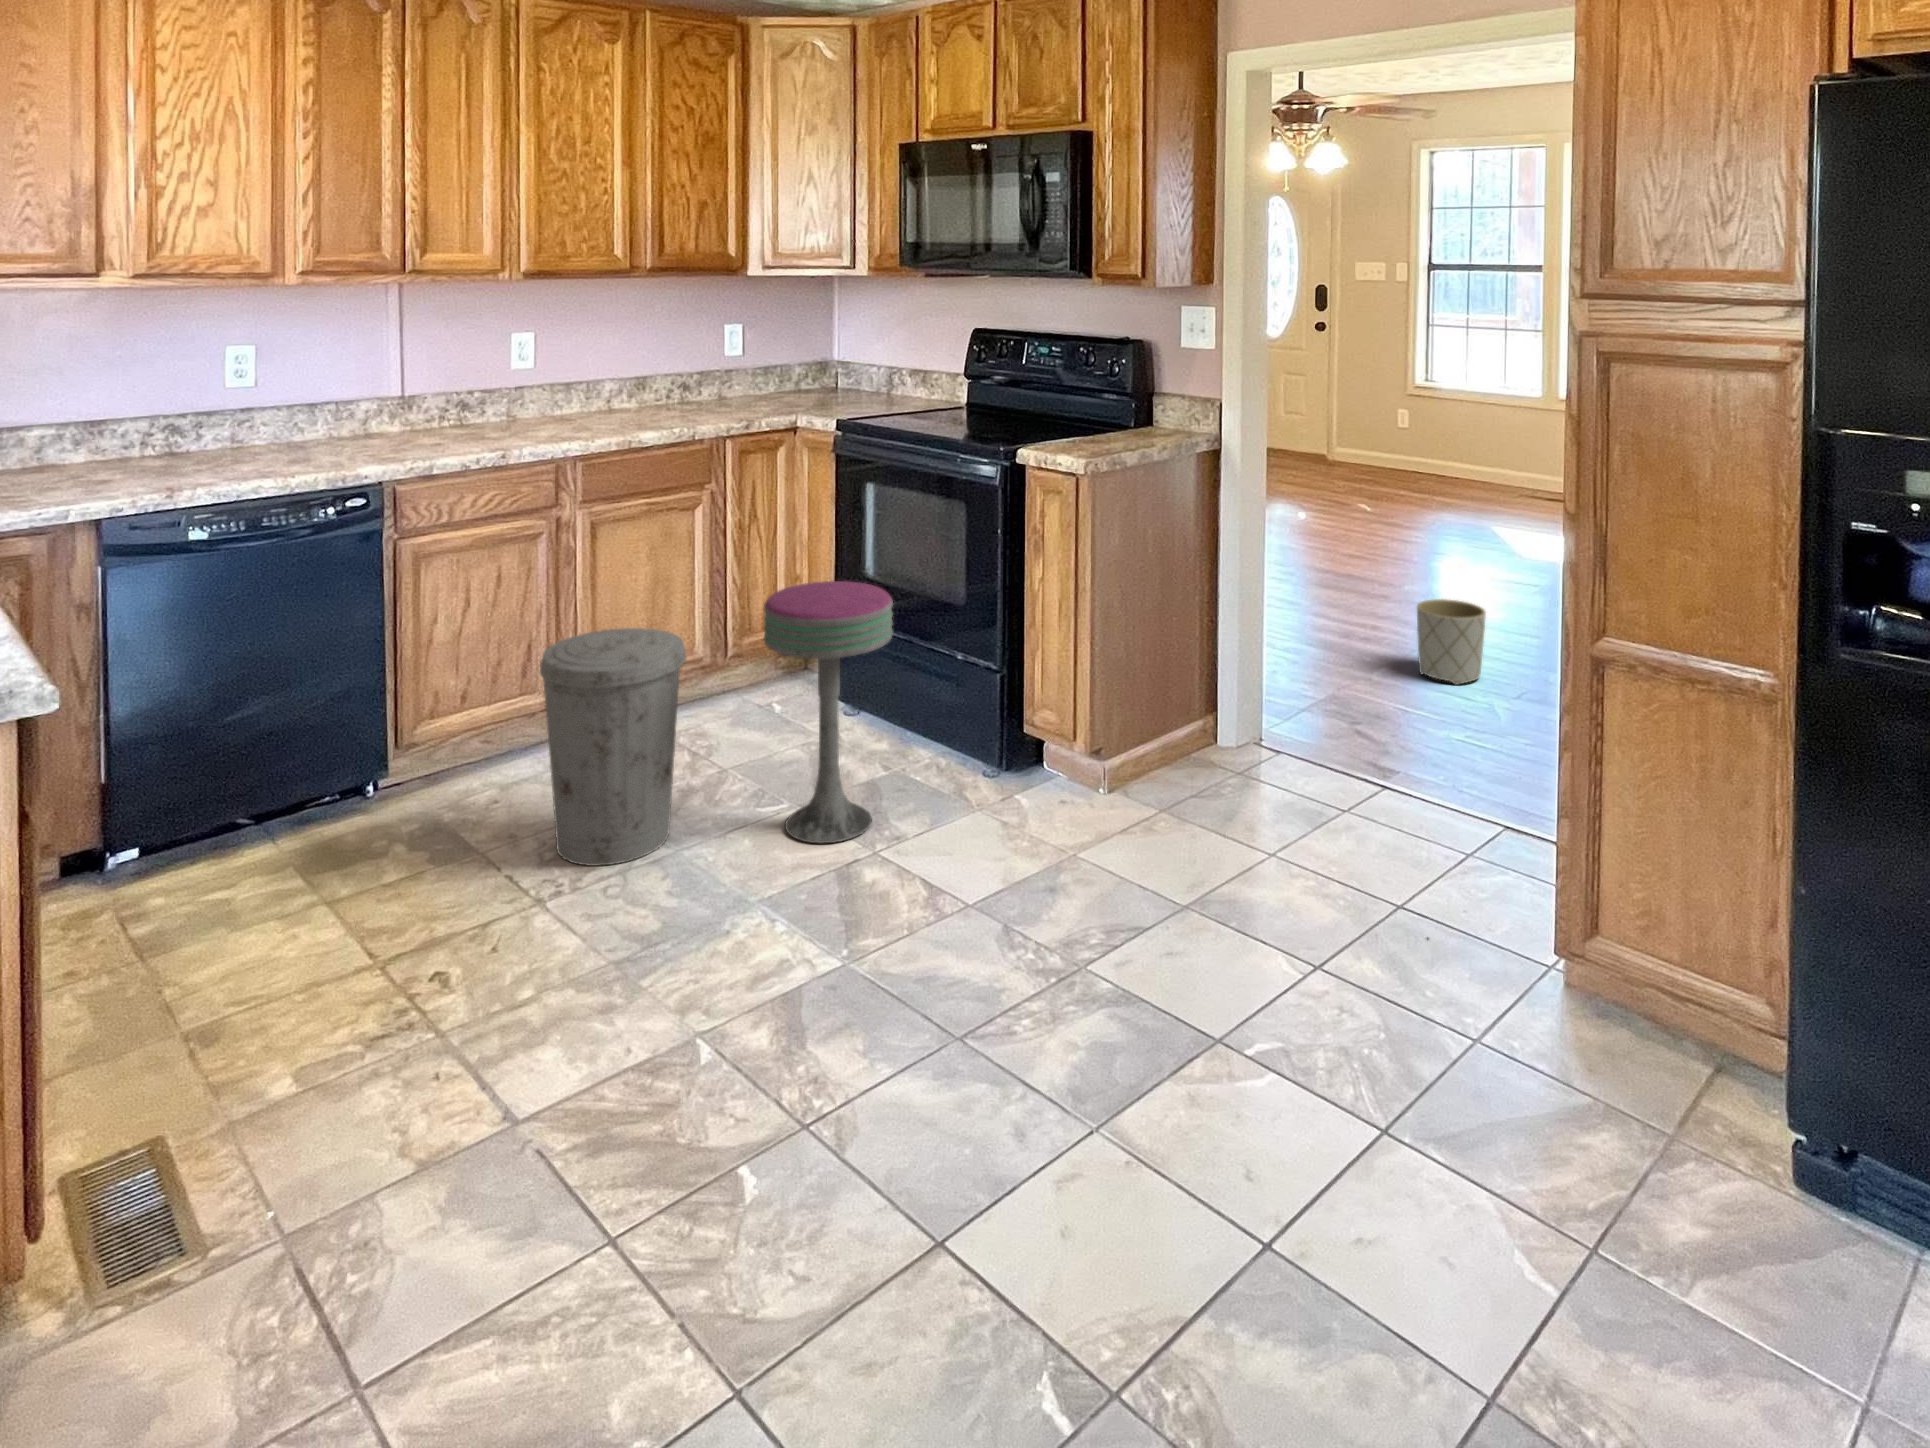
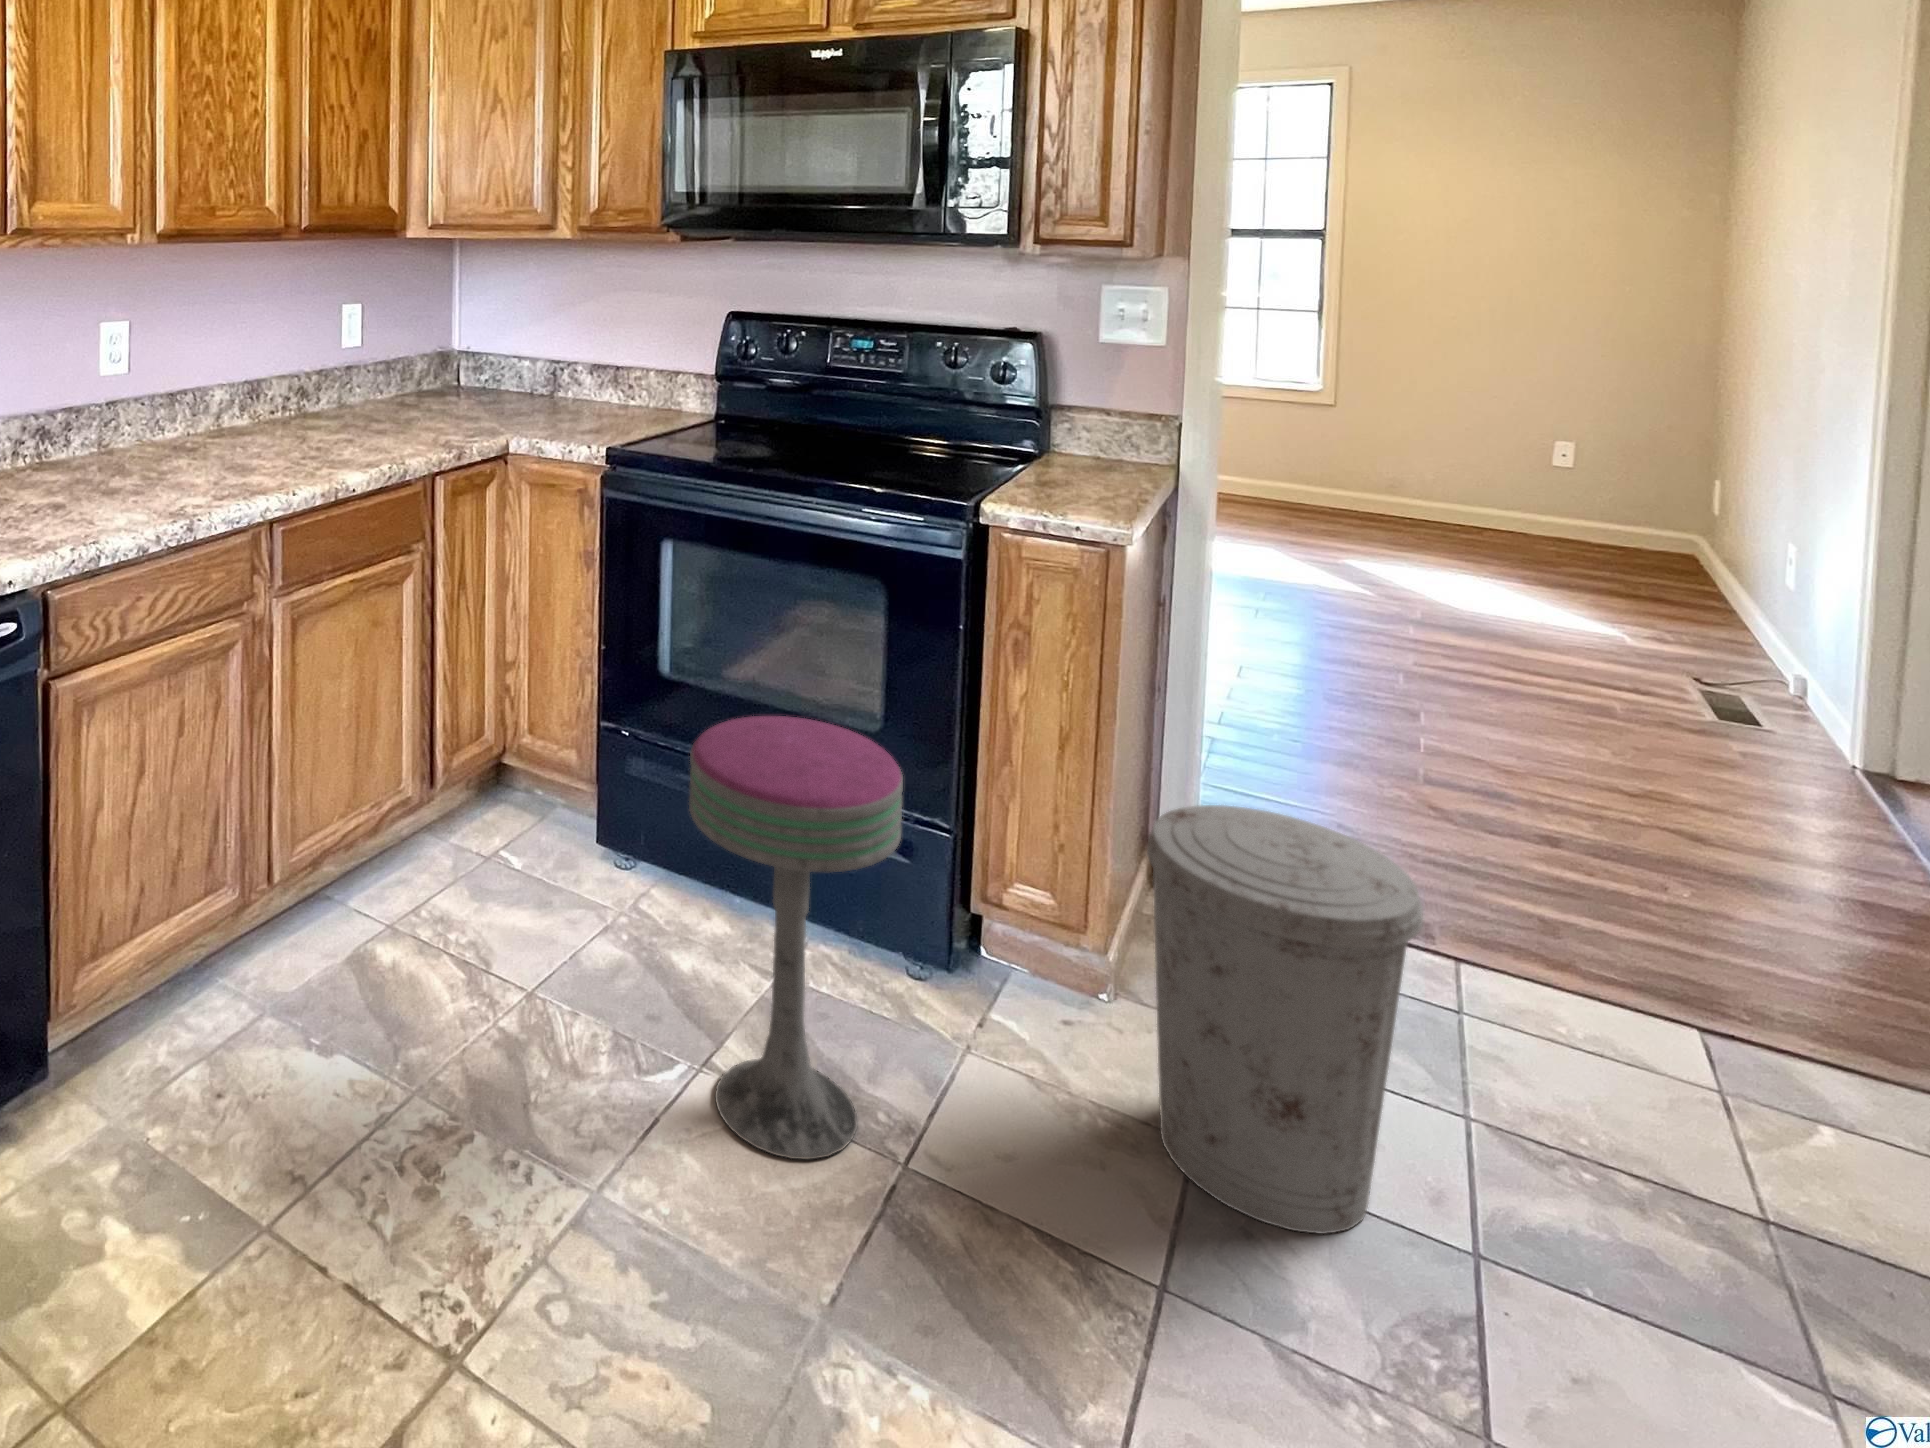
planter: present [1417,599,1486,685] -> none [1278,651,1382,767]
trash can: present [540,628,686,866] -> present [1147,805,1423,1234]

